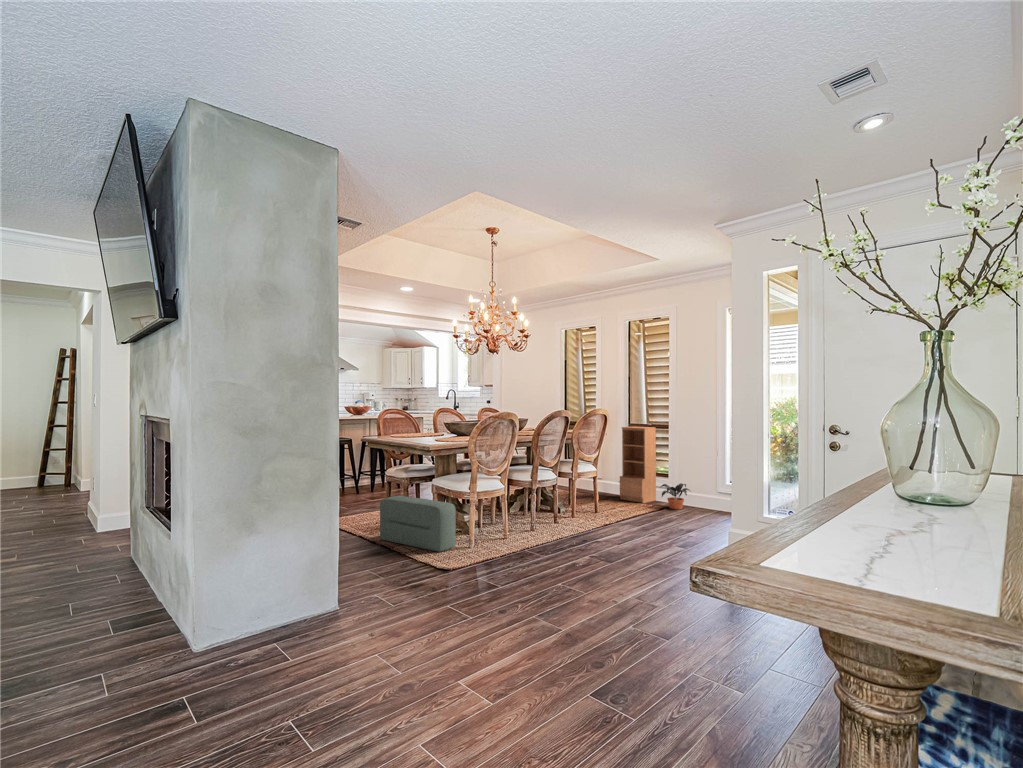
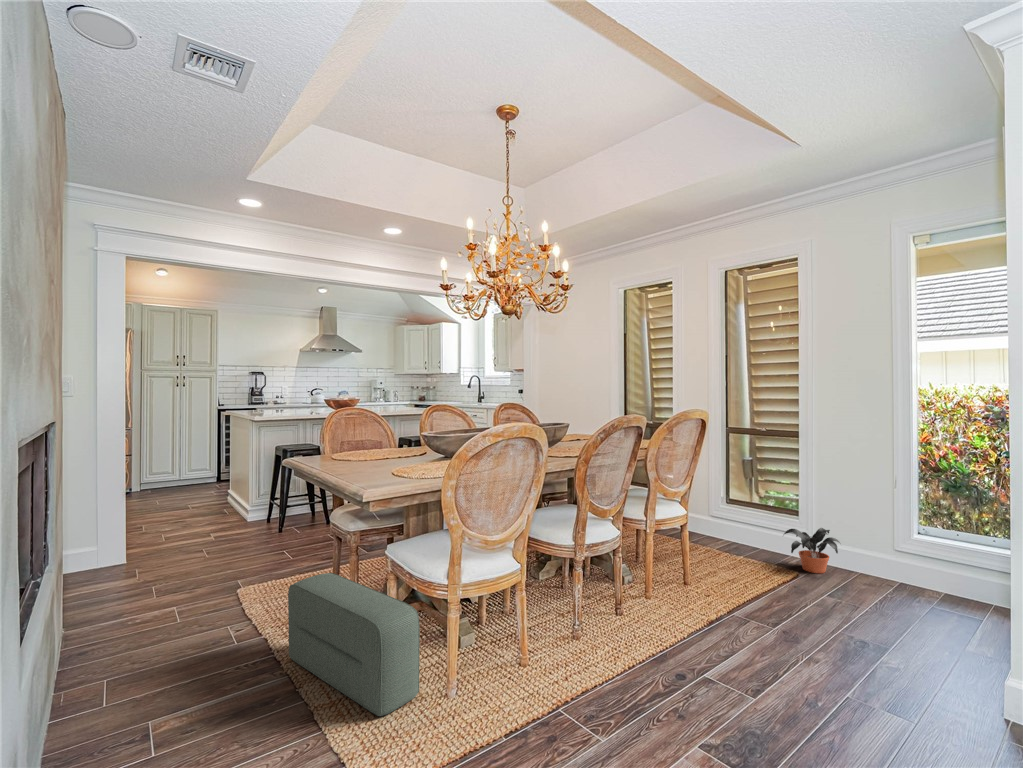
bookcase: present [620,427,656,503] -> none [712,431,771,555]

